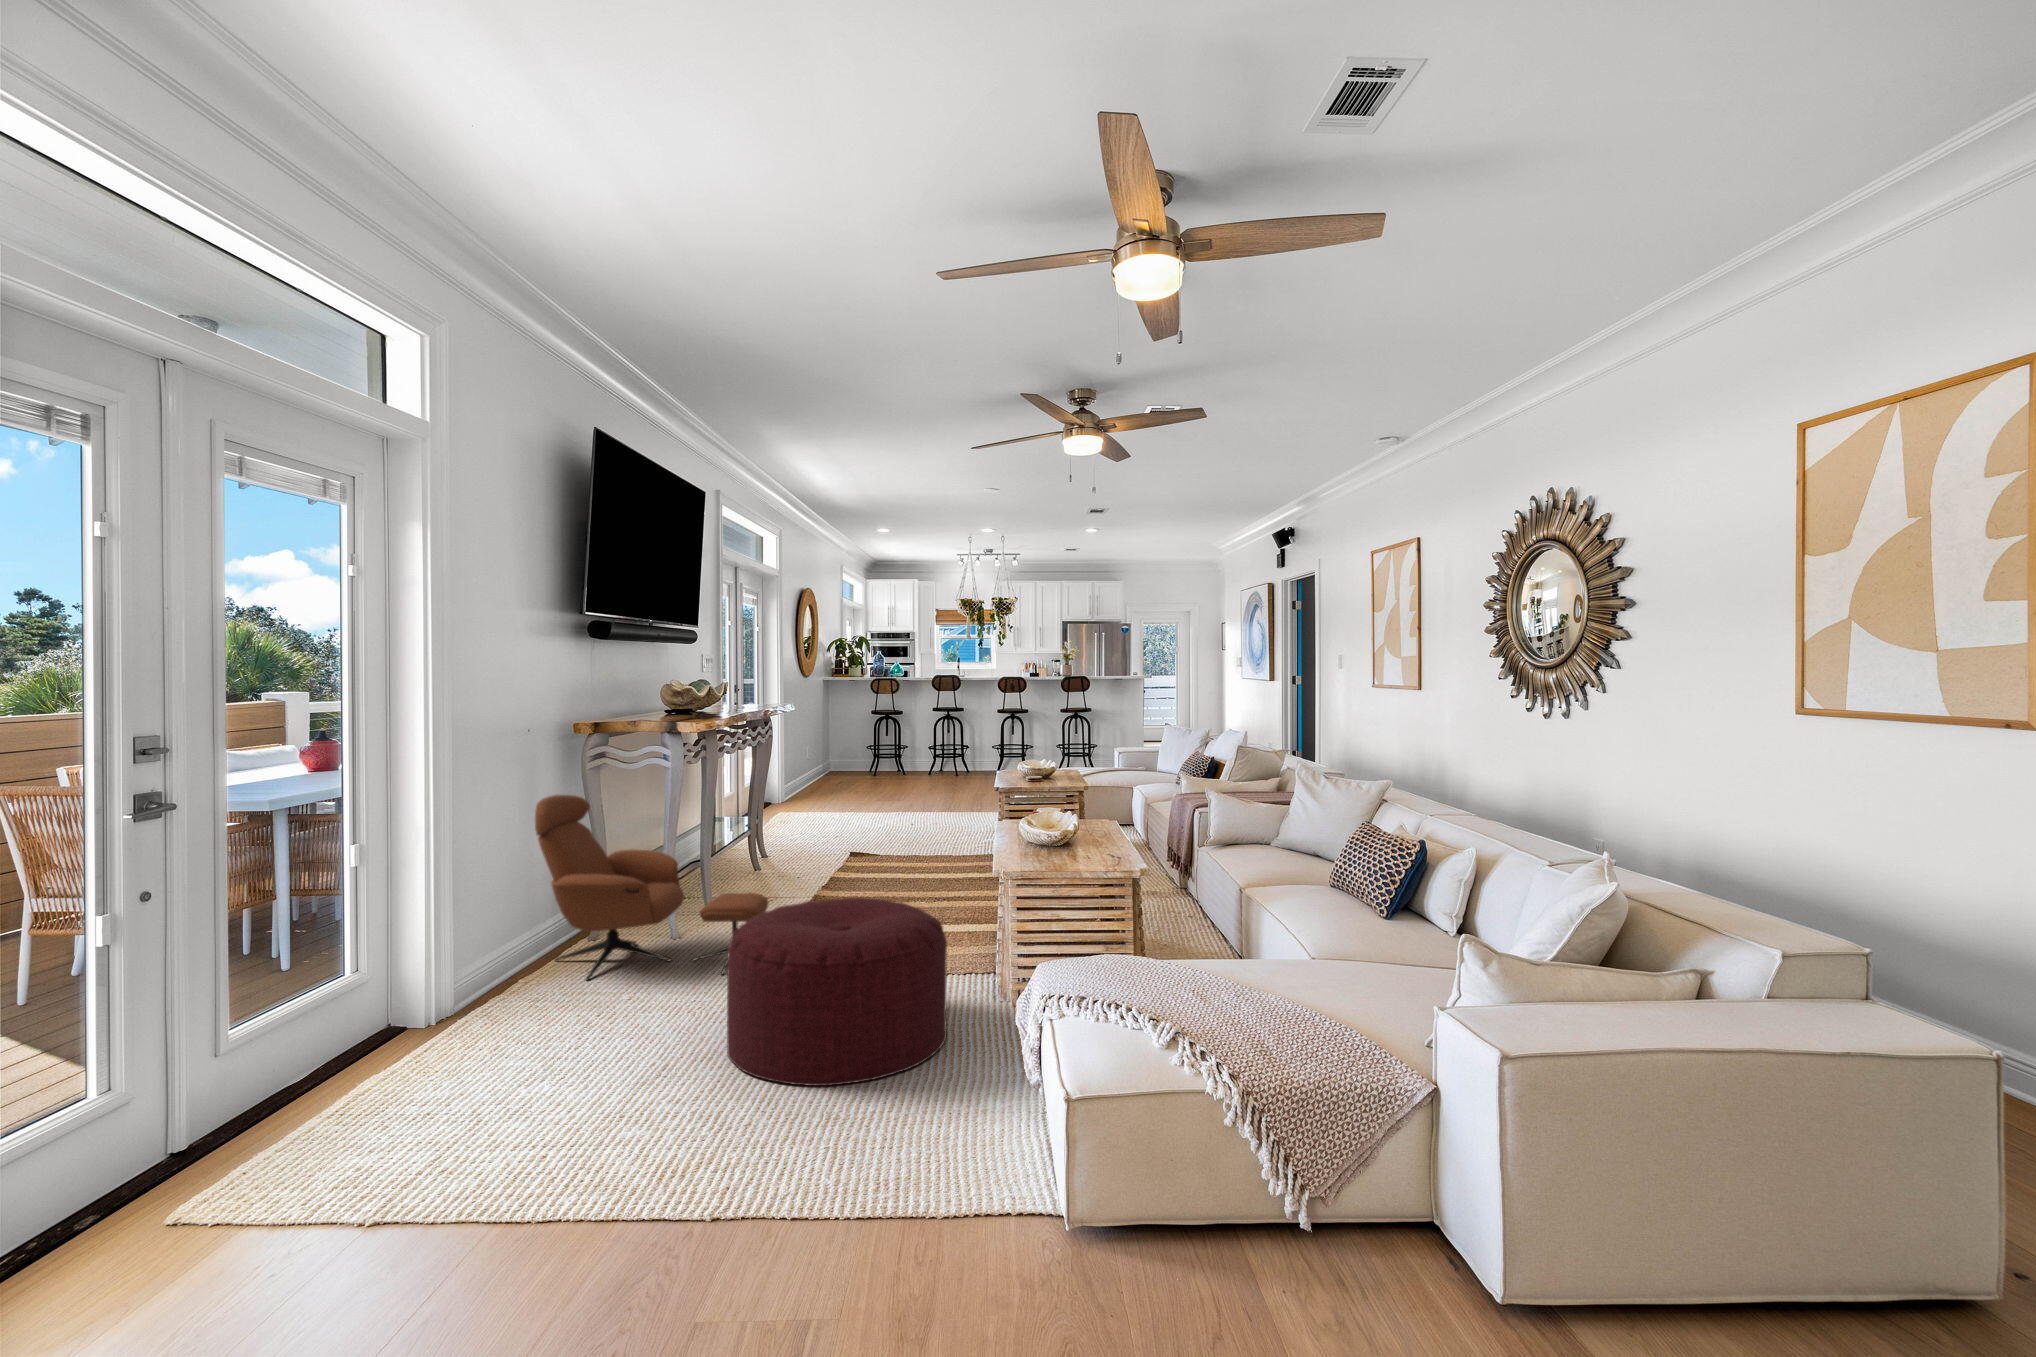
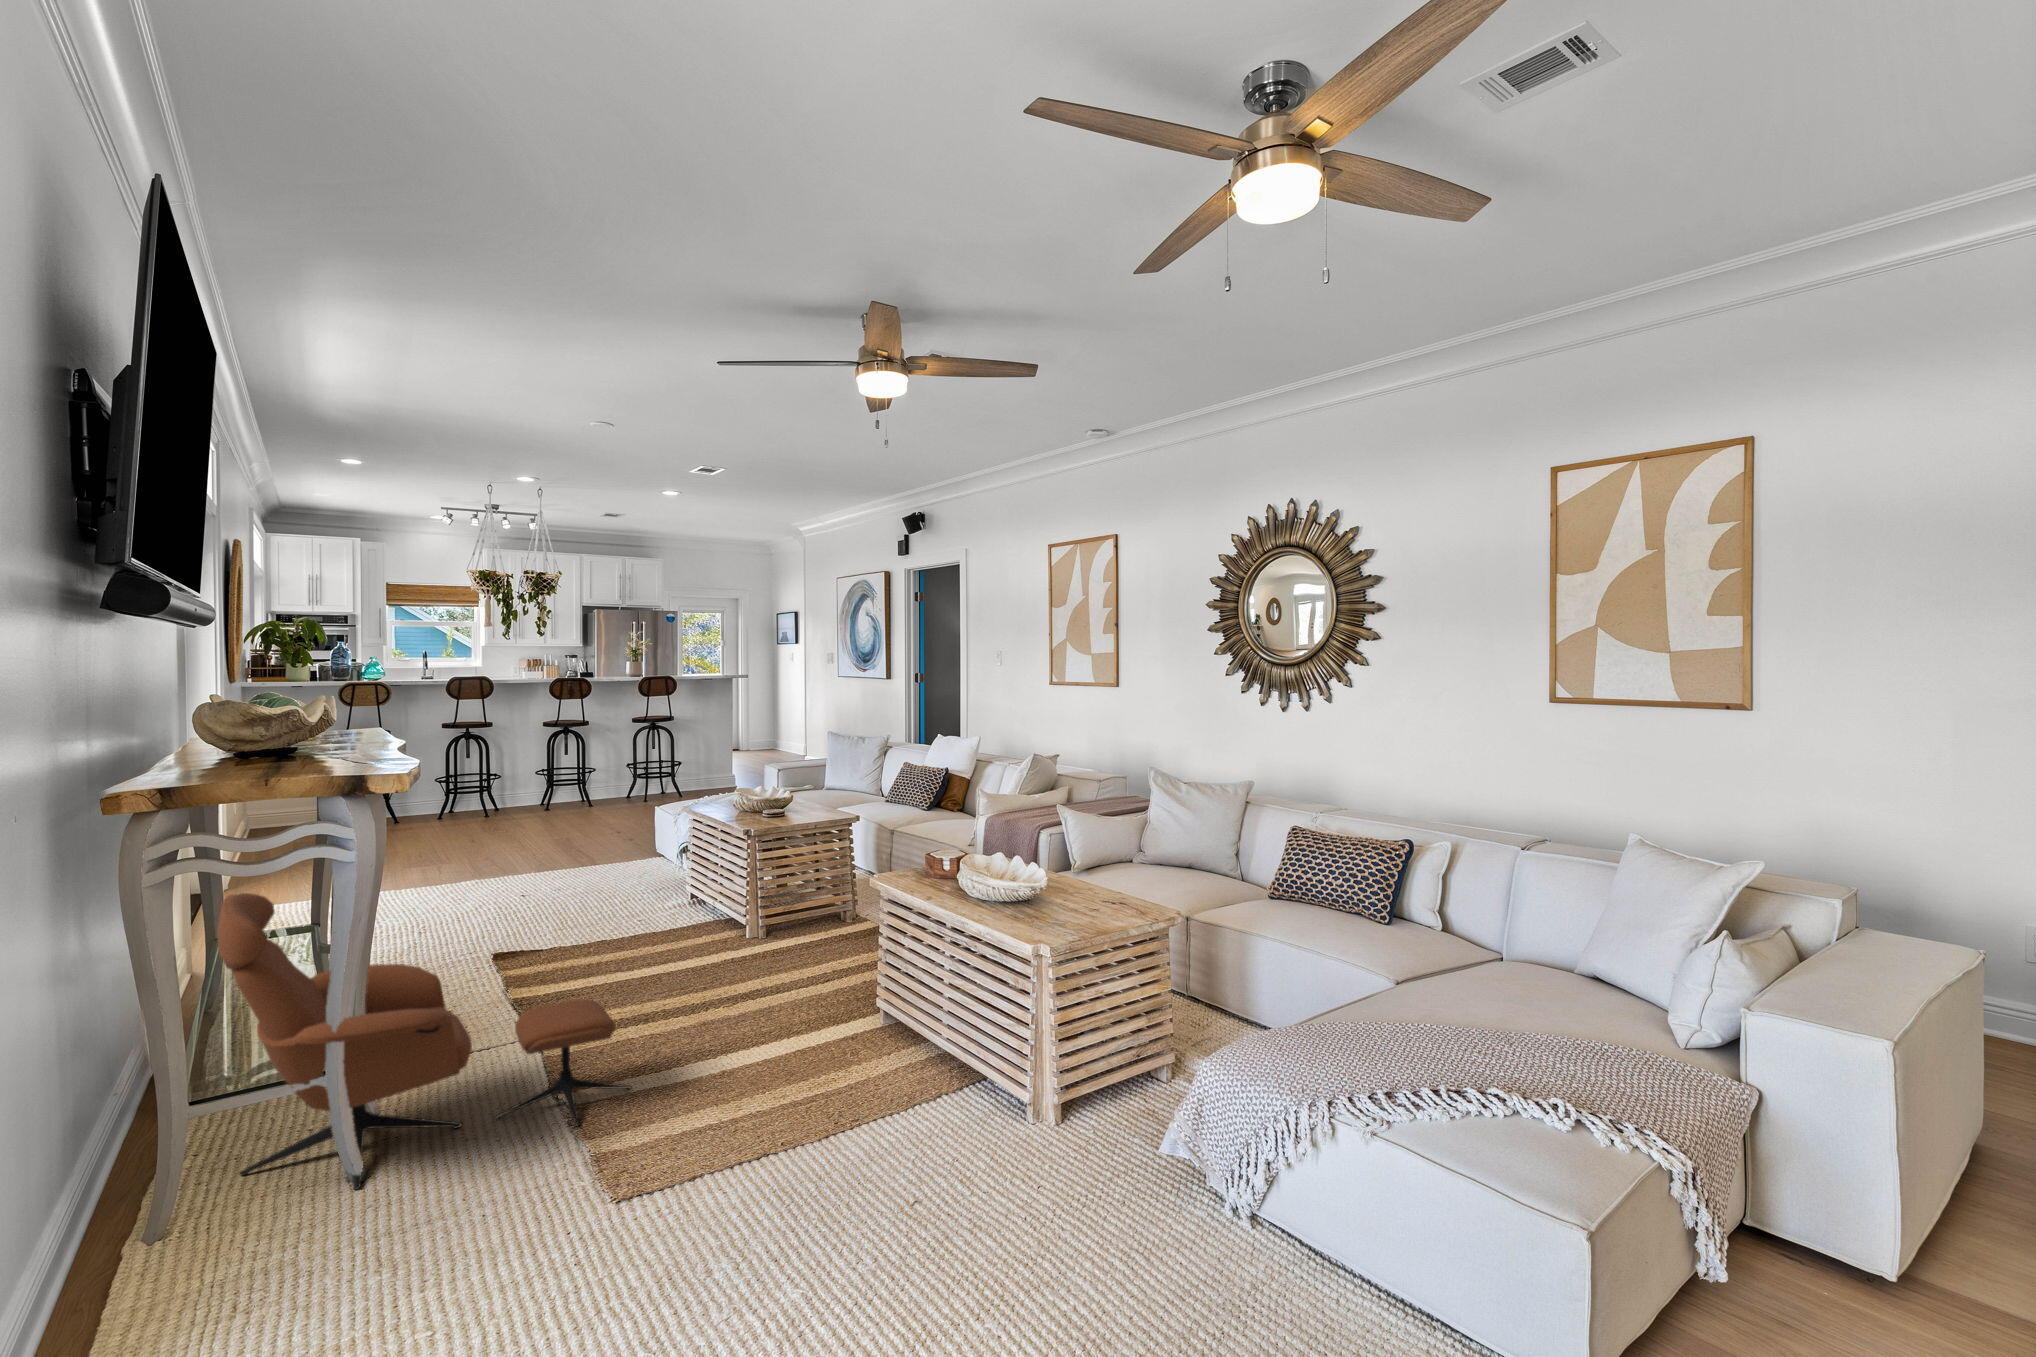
ottoman: present [727,898,947,1086] -> none [728,972,1016,1241]

